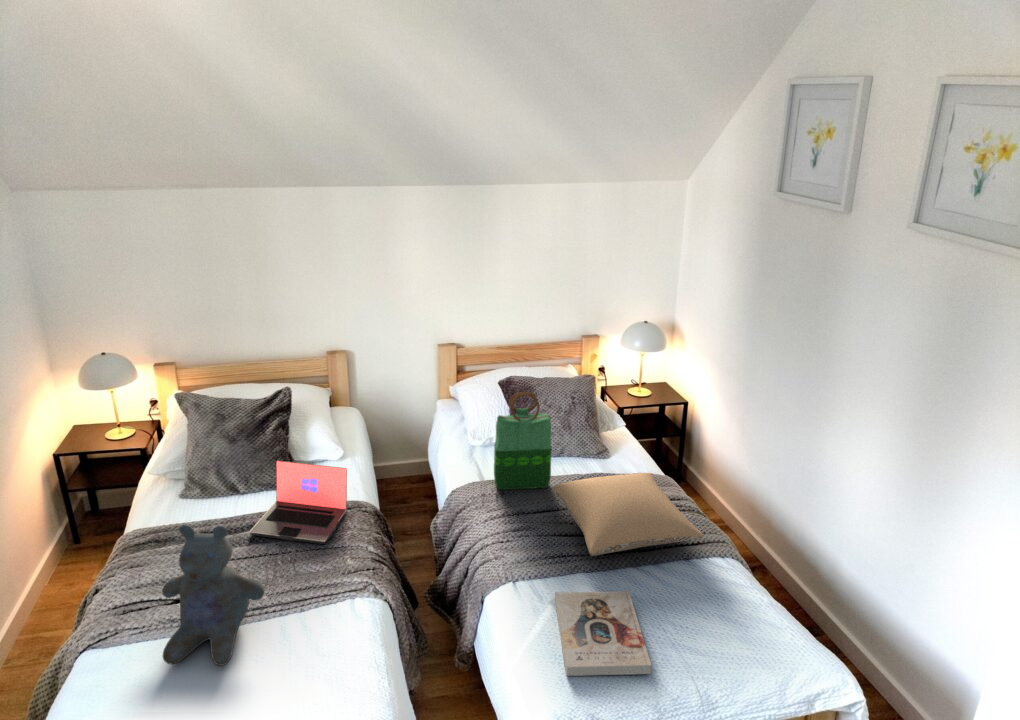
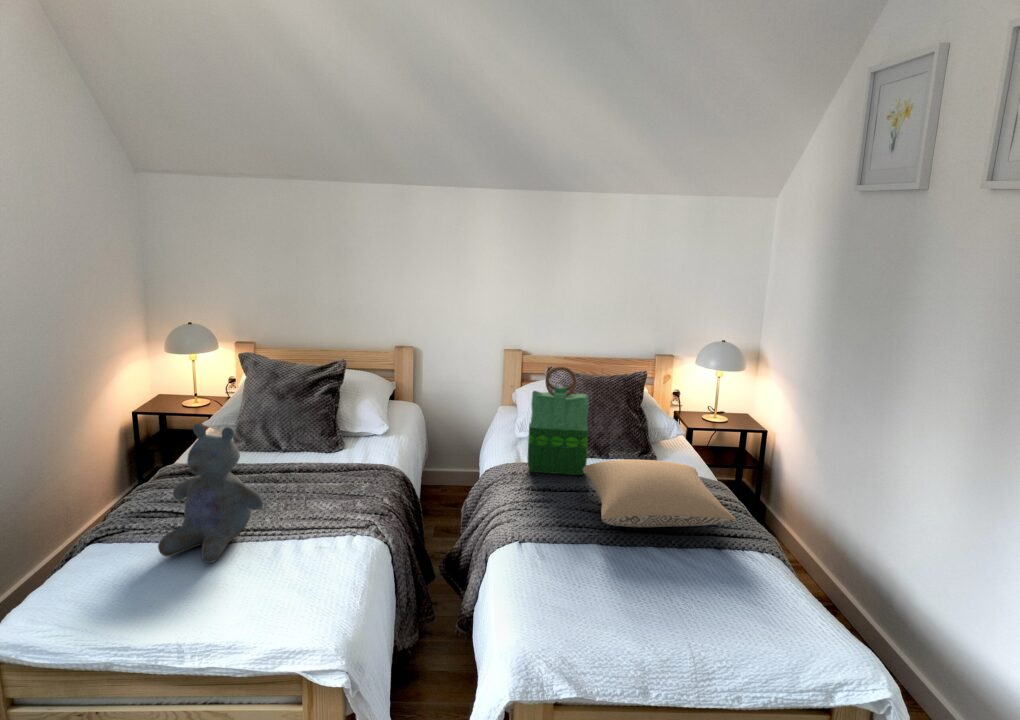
laptop: present [249,461,347,544] -> none [276,416,377,492]
book: present [555,591,651,676] -> none [544,551,639,630]

